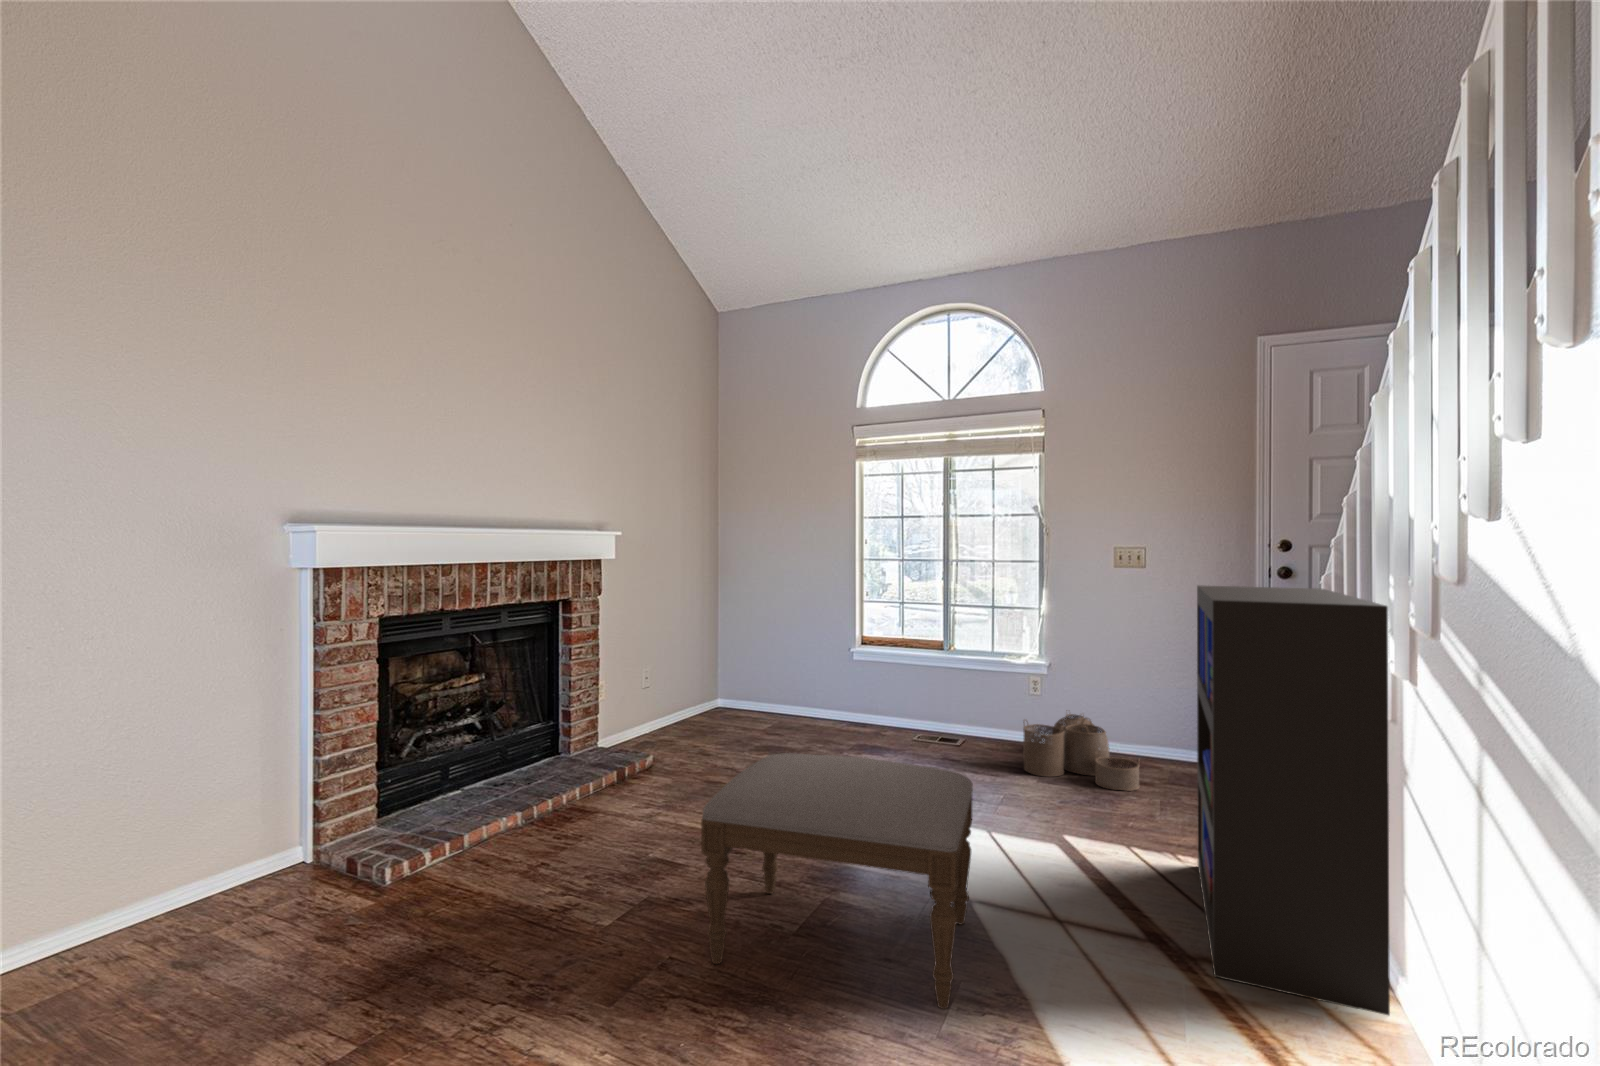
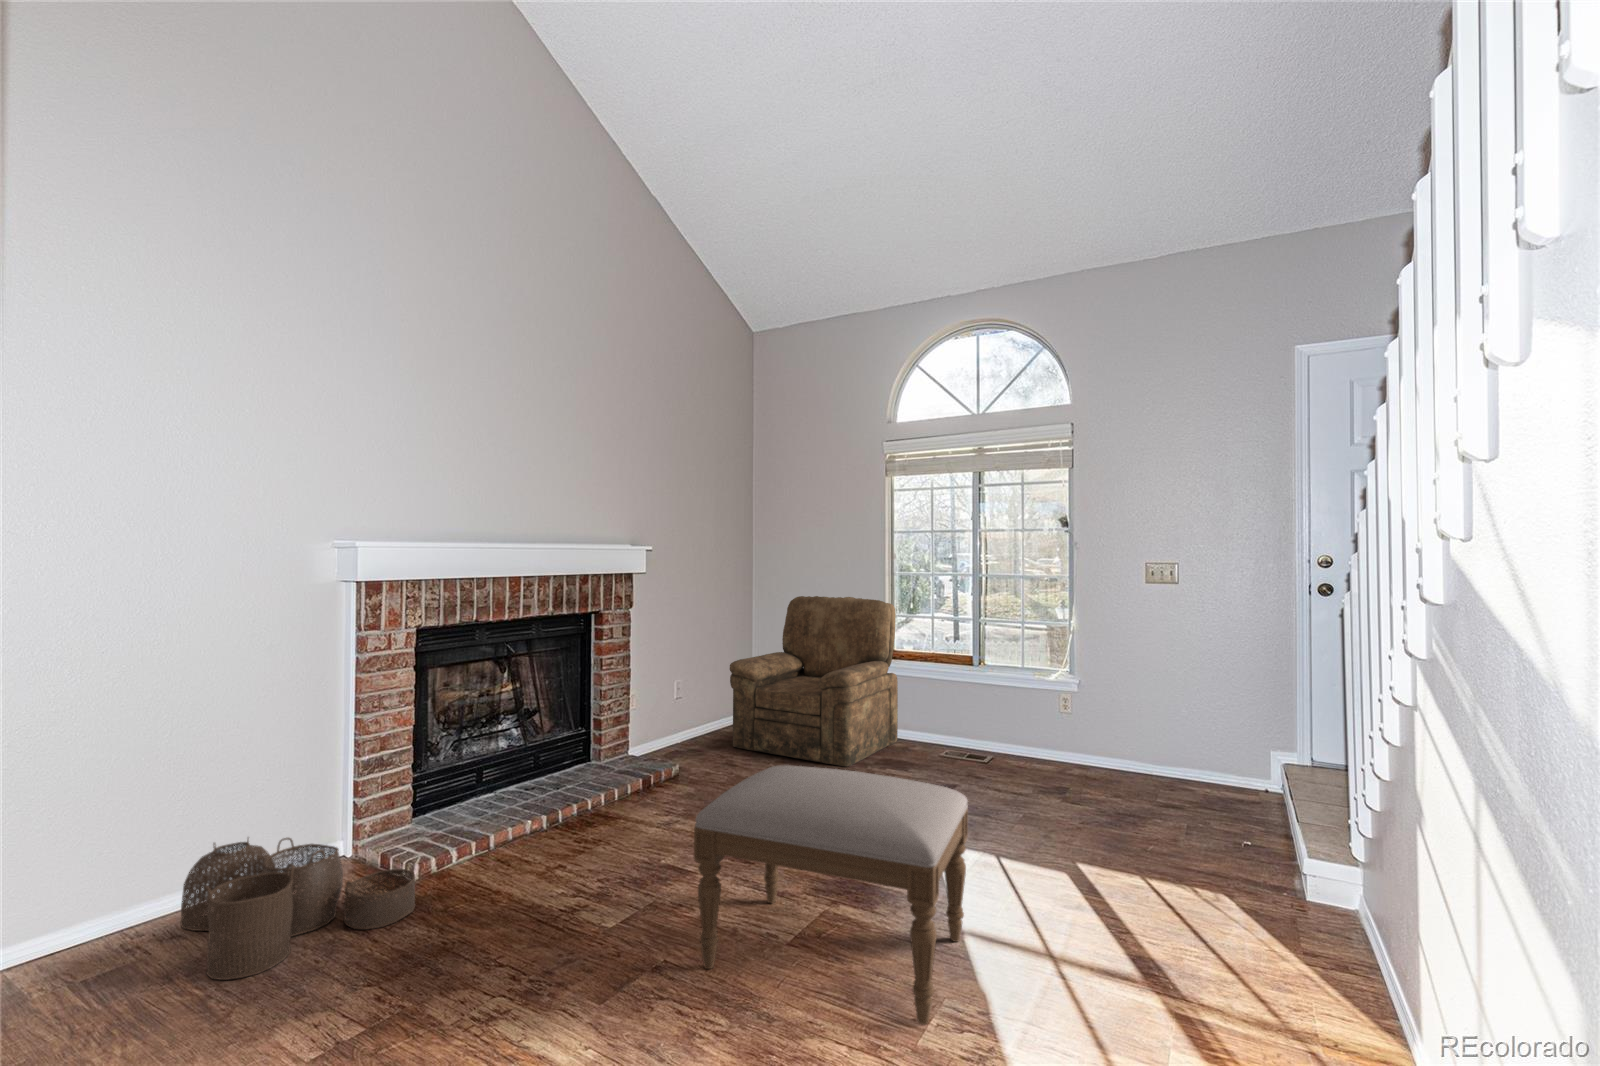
armchair: none [700,582,869,754] -> present [730,596,898,767]
bookshelf: present [1197,585,1390,1015] -> none [1205,604,1393,1057]
woven basket: present [1023,714,1140,791] -> present [180,838,415,980]

